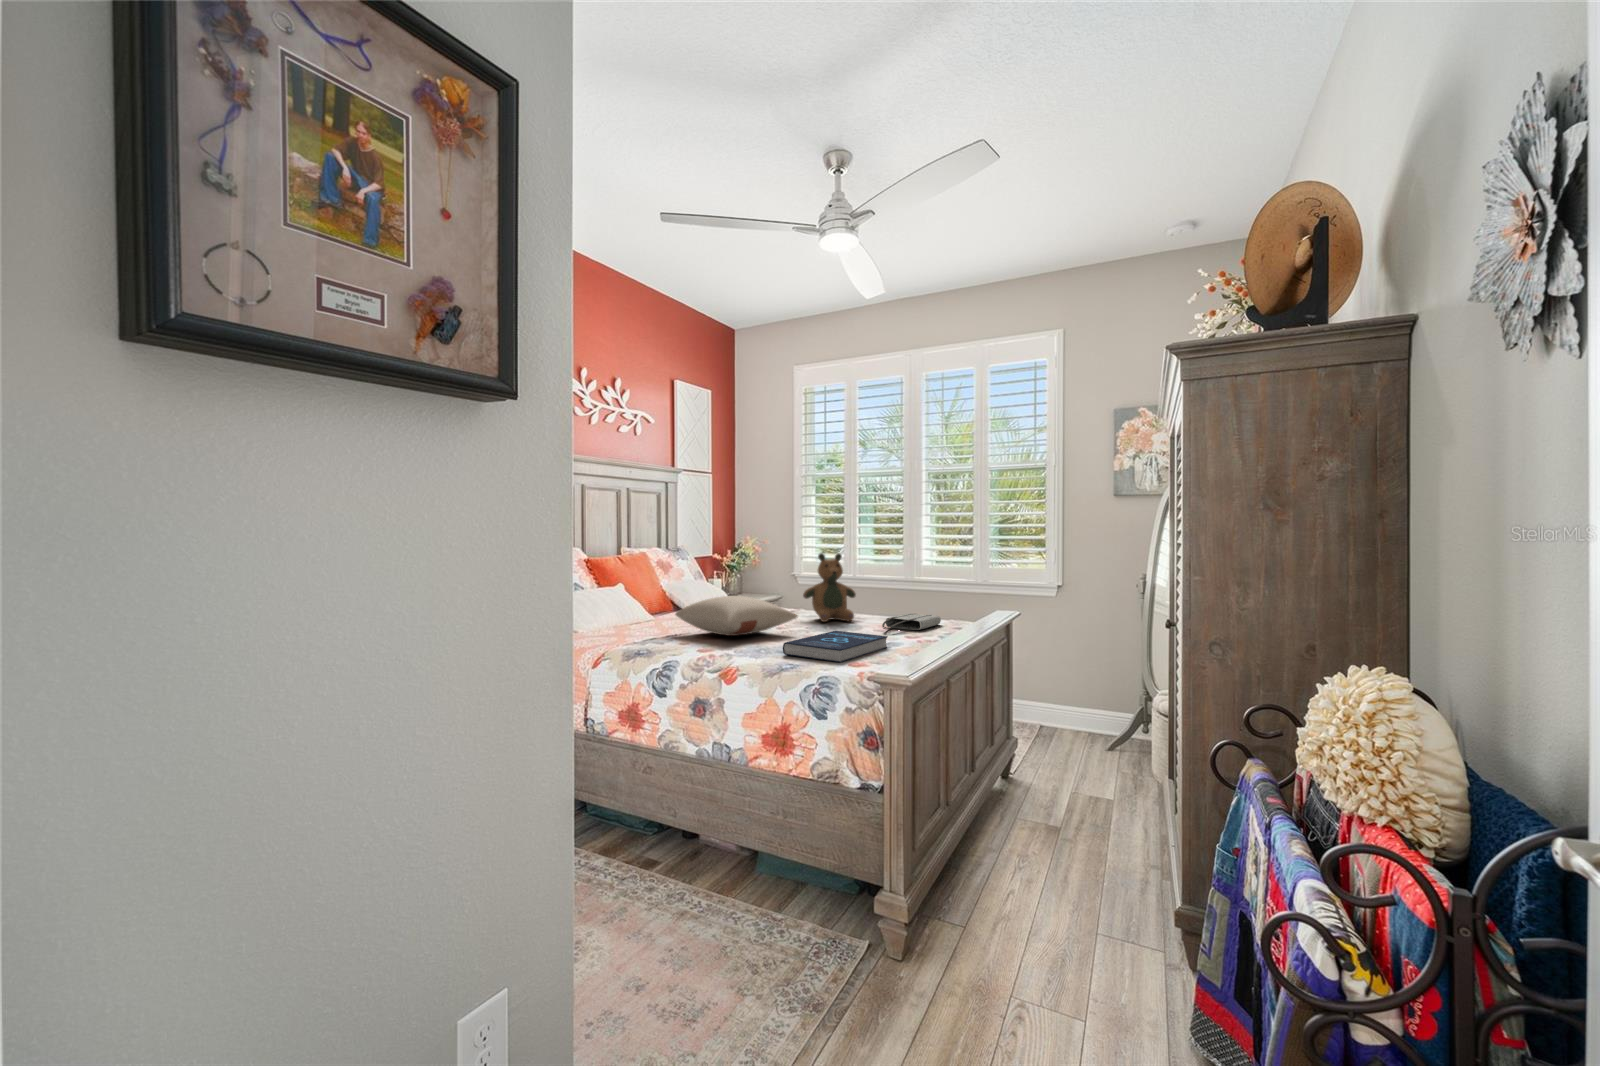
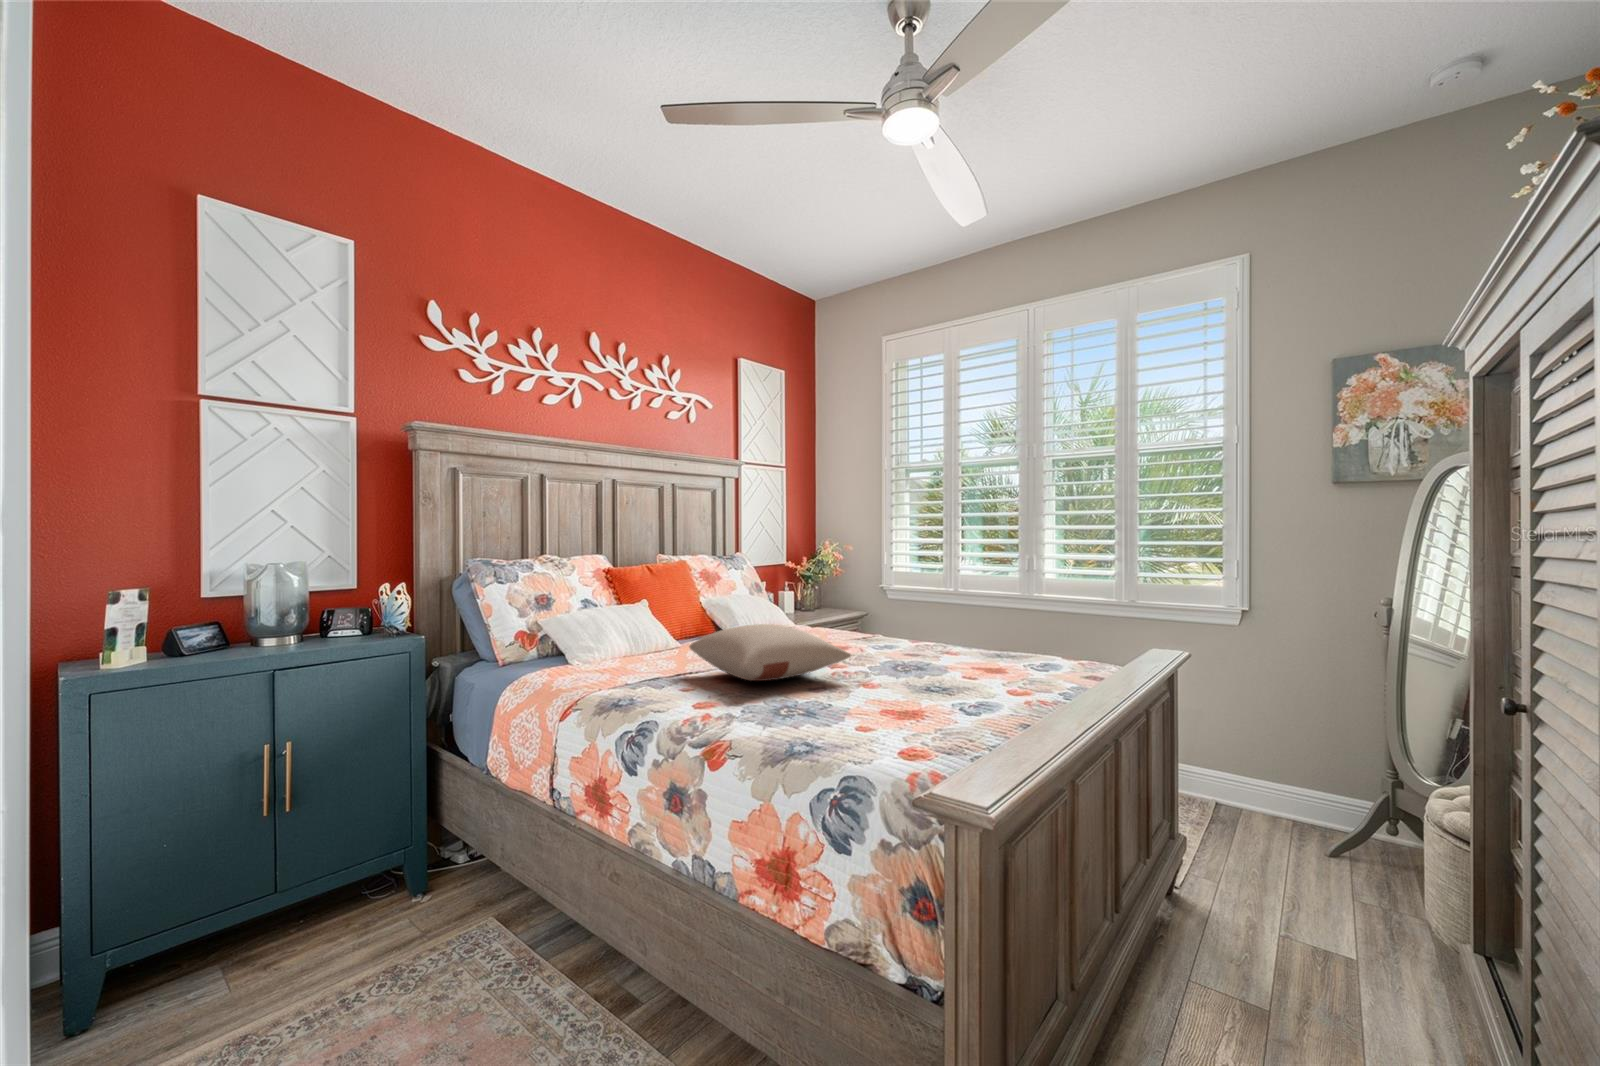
teddy bear: present [803,553,856,622] -> none [871,565,944,660]
tote bag: present [882,614,941,630] -> none [973,652,1064,680]
book: present [783,631,887,662] -> none [806,682,973,747]

